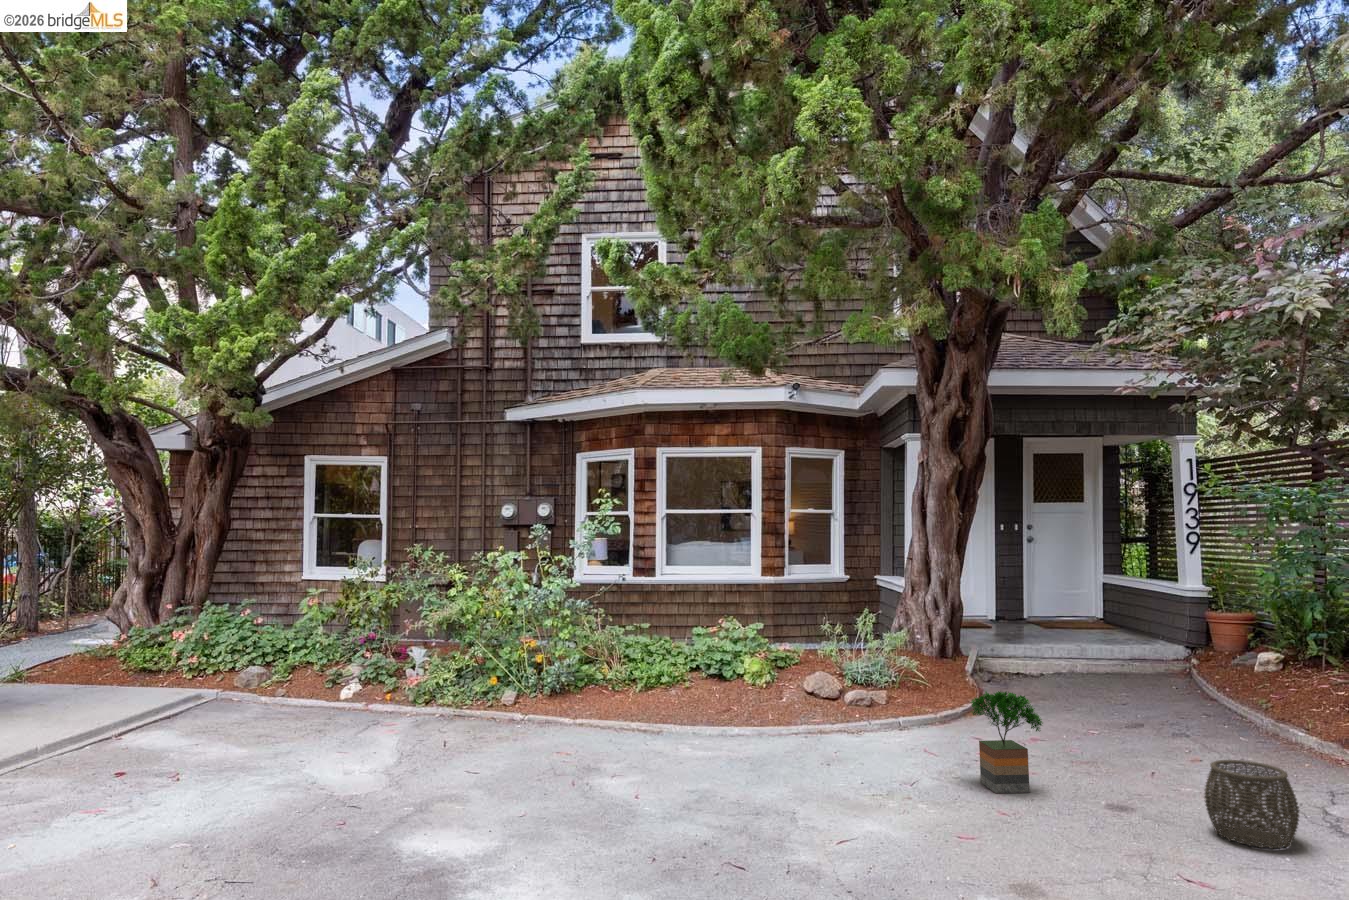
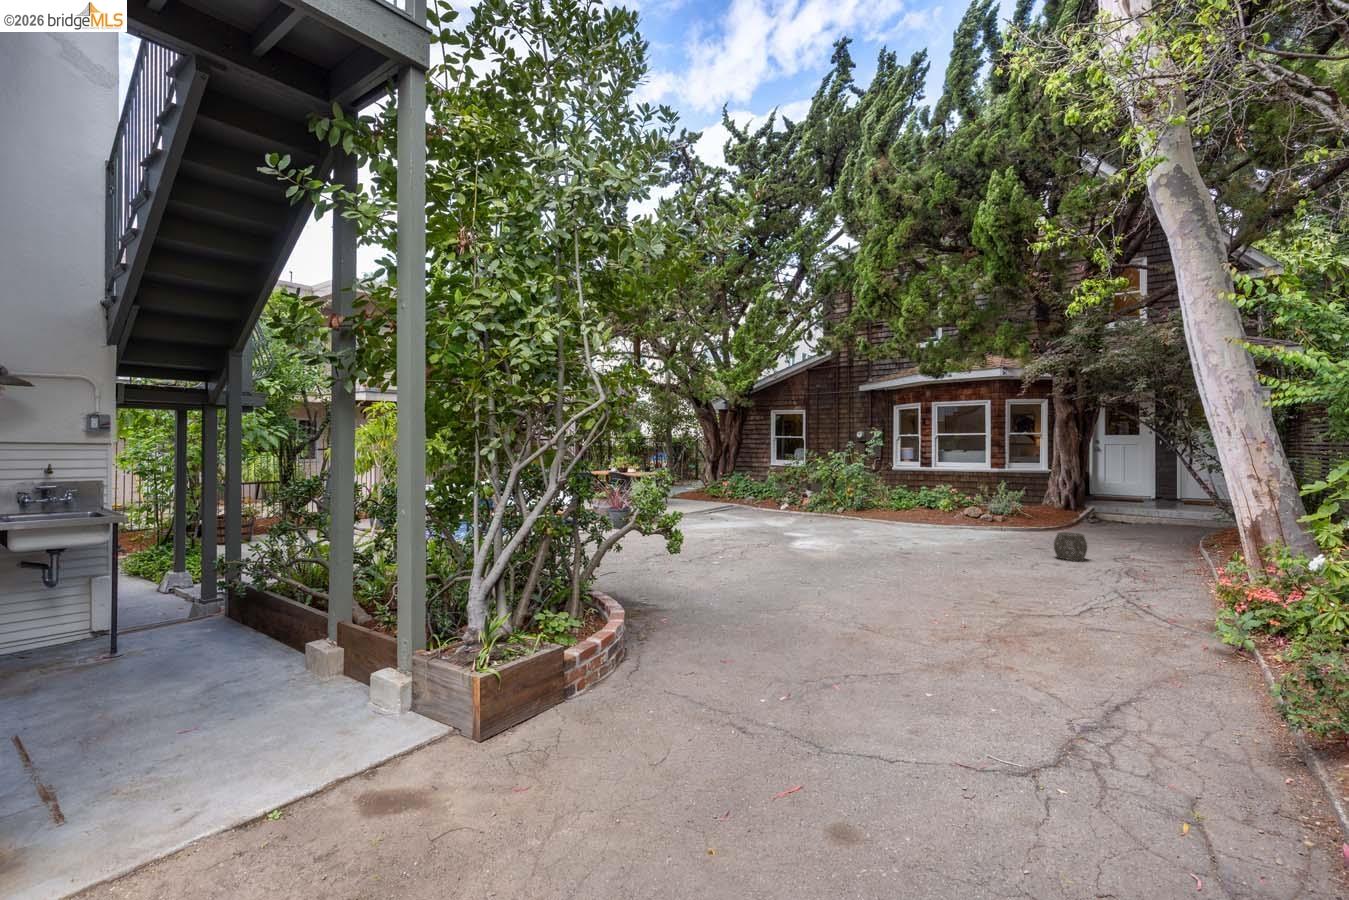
potted tree: present [970,691,1043,793] -> none [991,508,1019,545]

